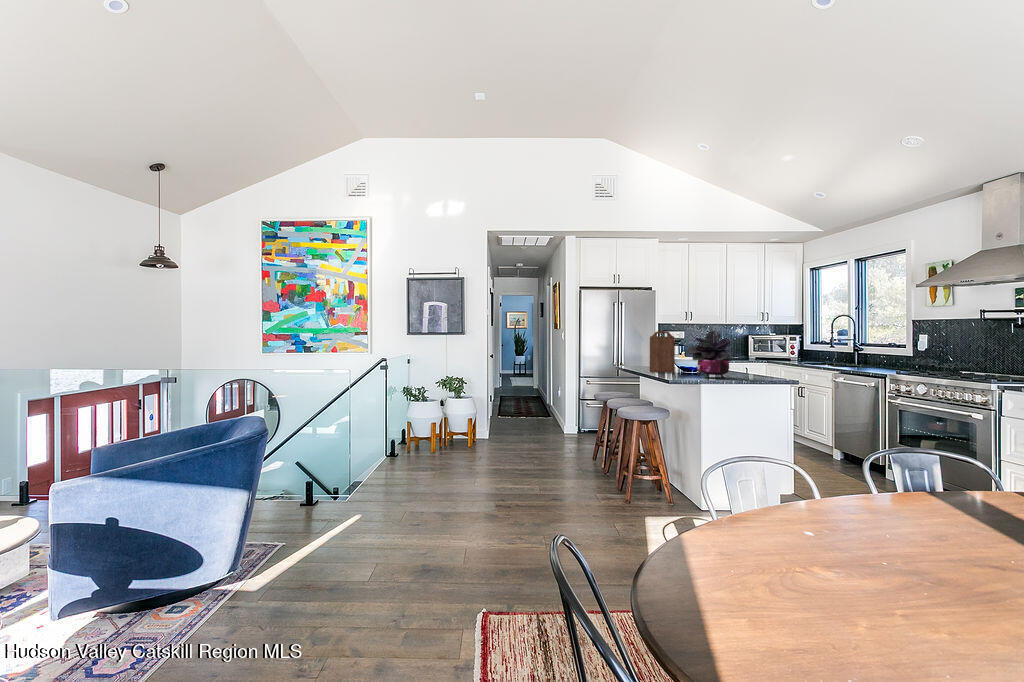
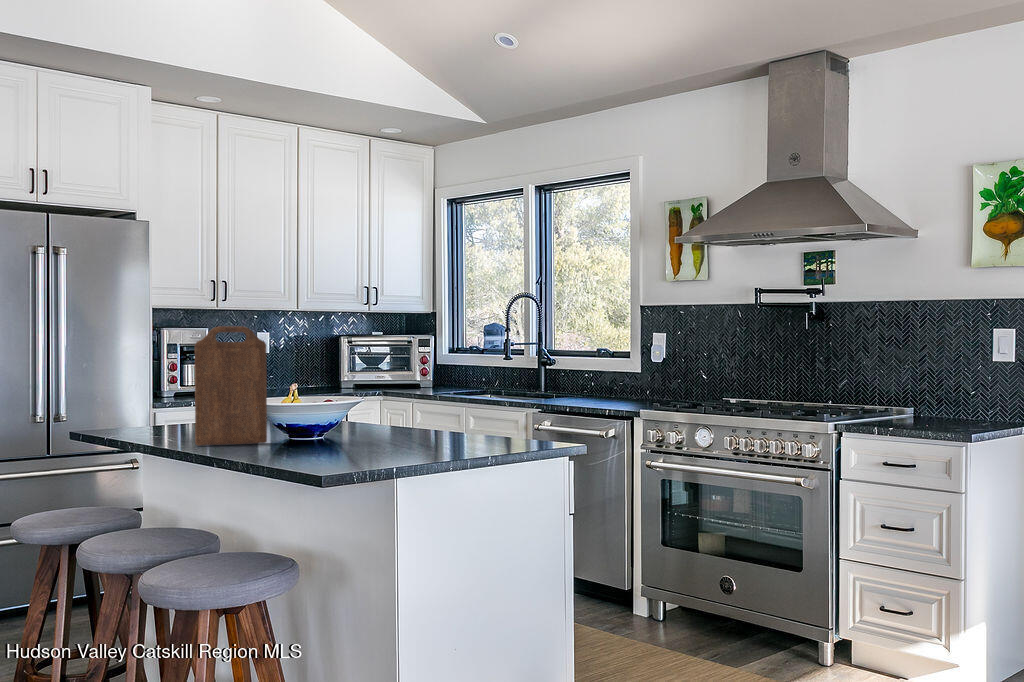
potted plant: present [688,331,732,379] -> none [326,324,441,453]

